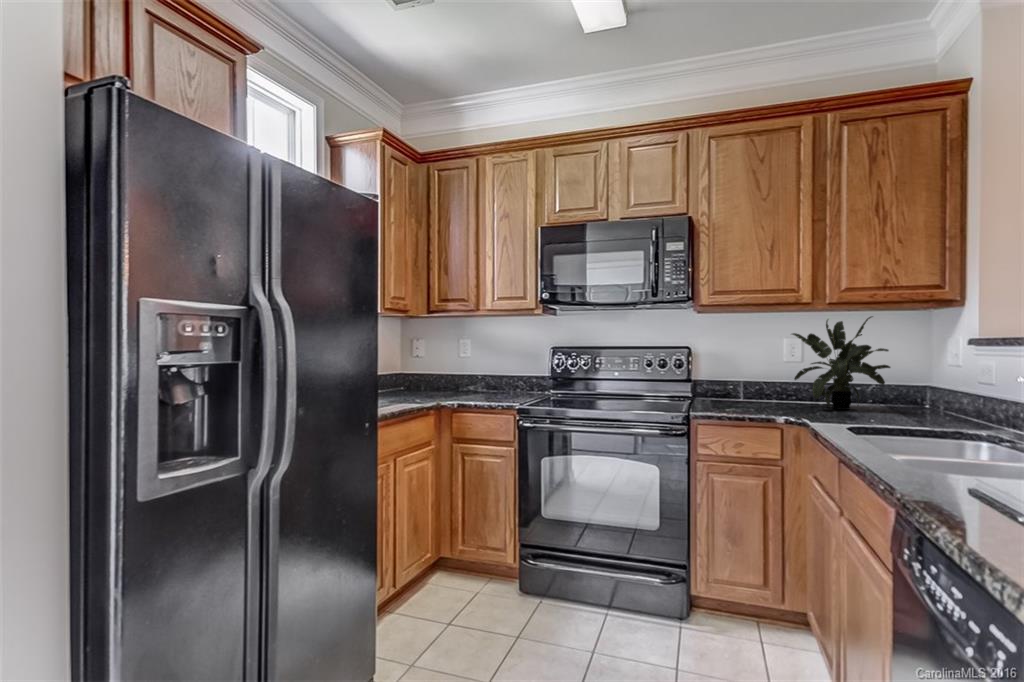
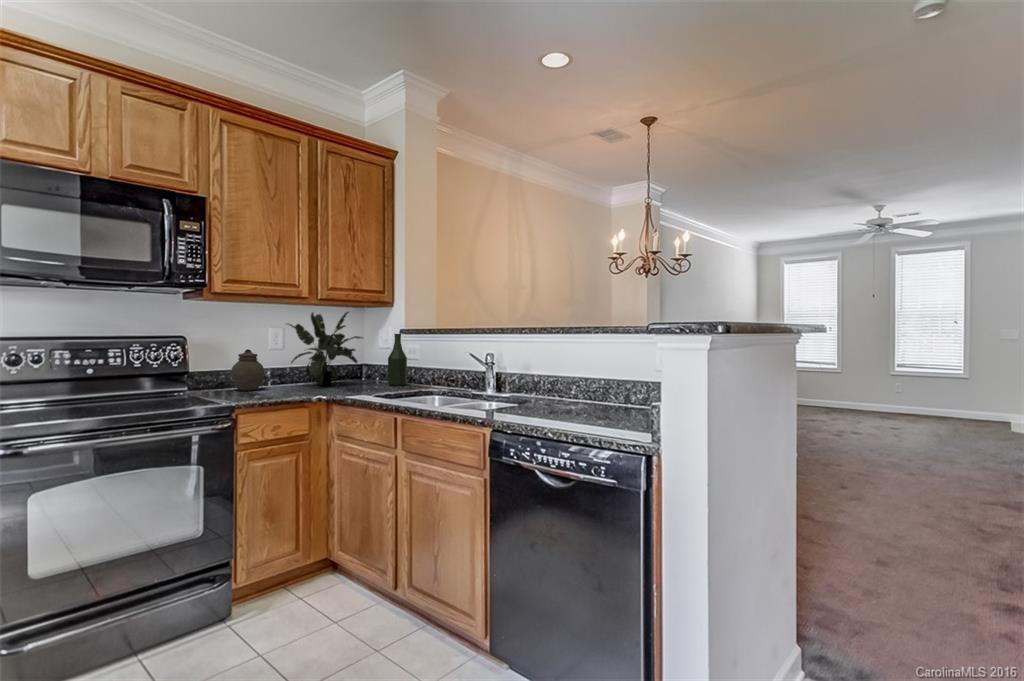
bottle: none [928,345,962,422] -> present [388,334,407,386]
jar: none [731,361,765,404] -> present [231,349,264,391]

